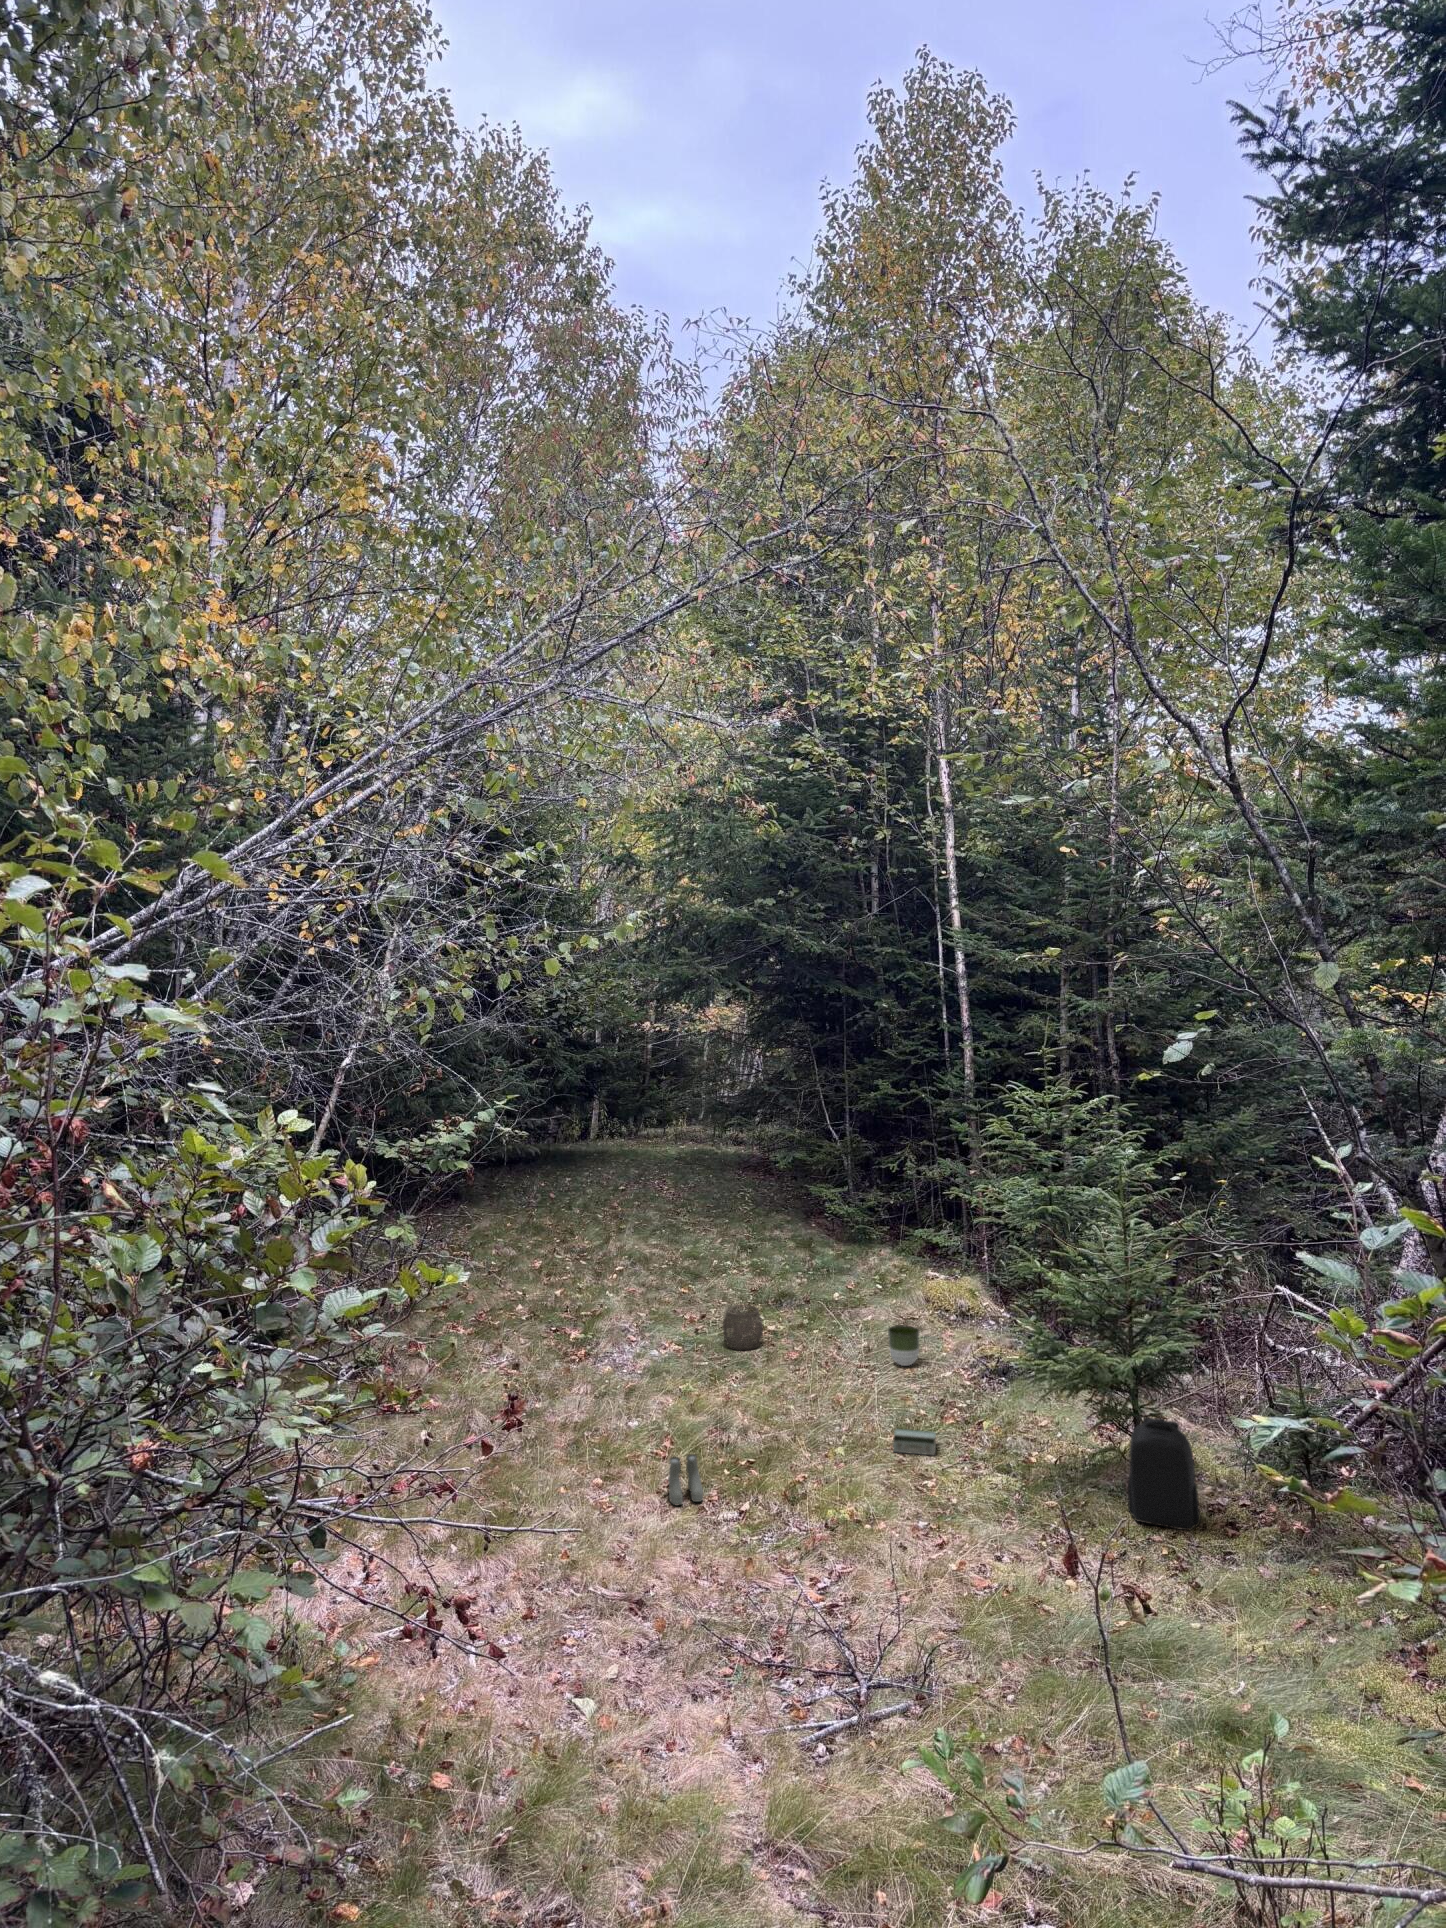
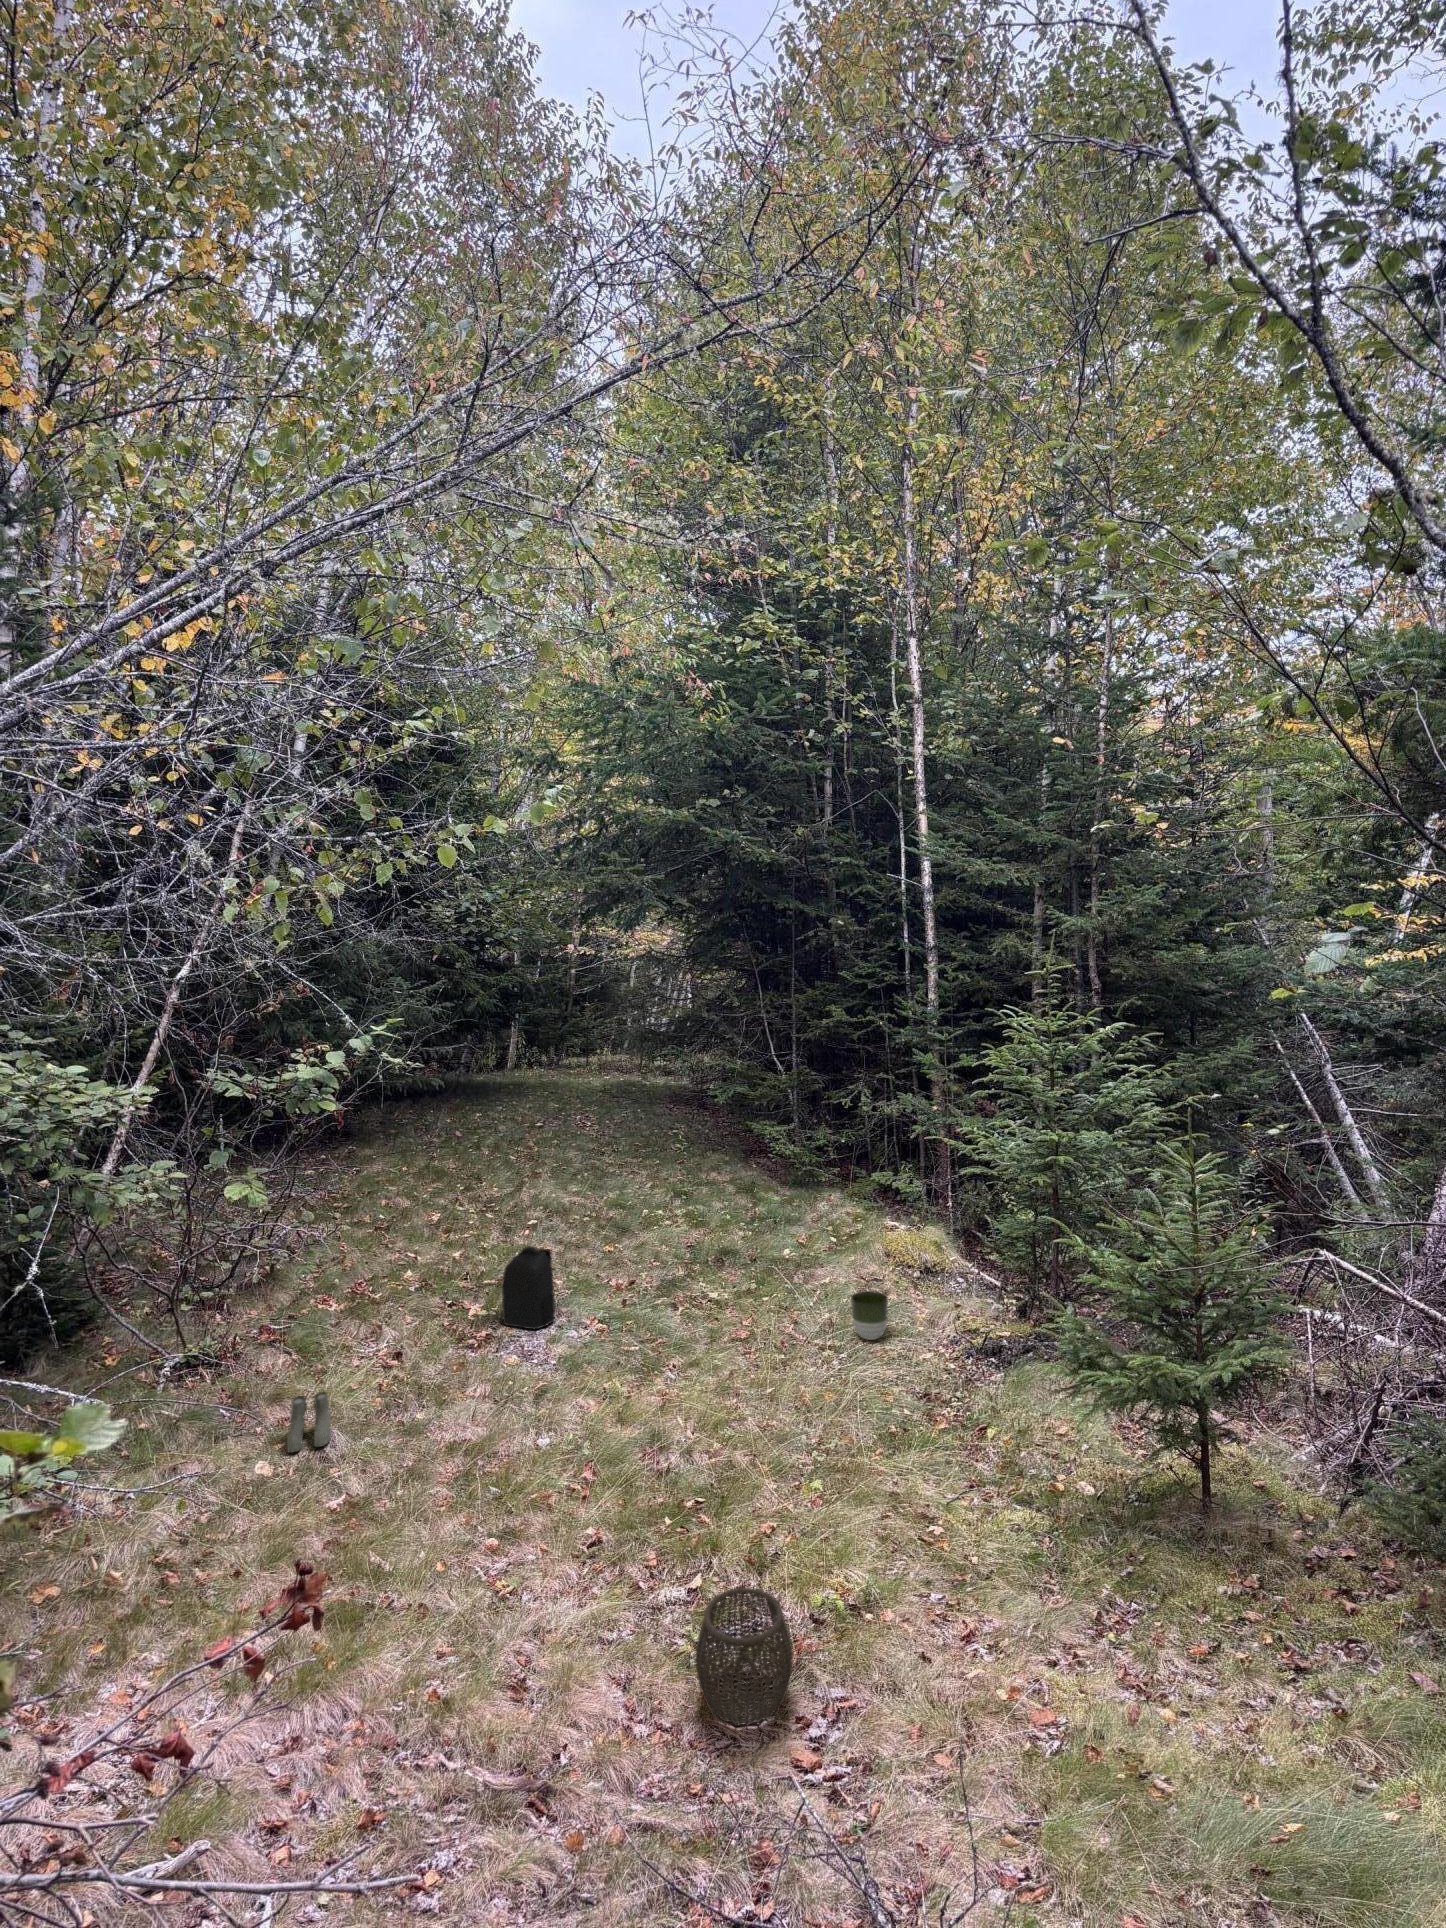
woven basket: present [723,1305,763,1350] -> present [695,1588,793,1726]
backpack: present [1128,1418,1200,1530] -> present [502,1246,556,1329]
toolbox: present [893,1428,936,1455] -> none [870,1439,924,1476]
boots: present [668,1454,703,1505] -> present [287,1392,331,1453]

